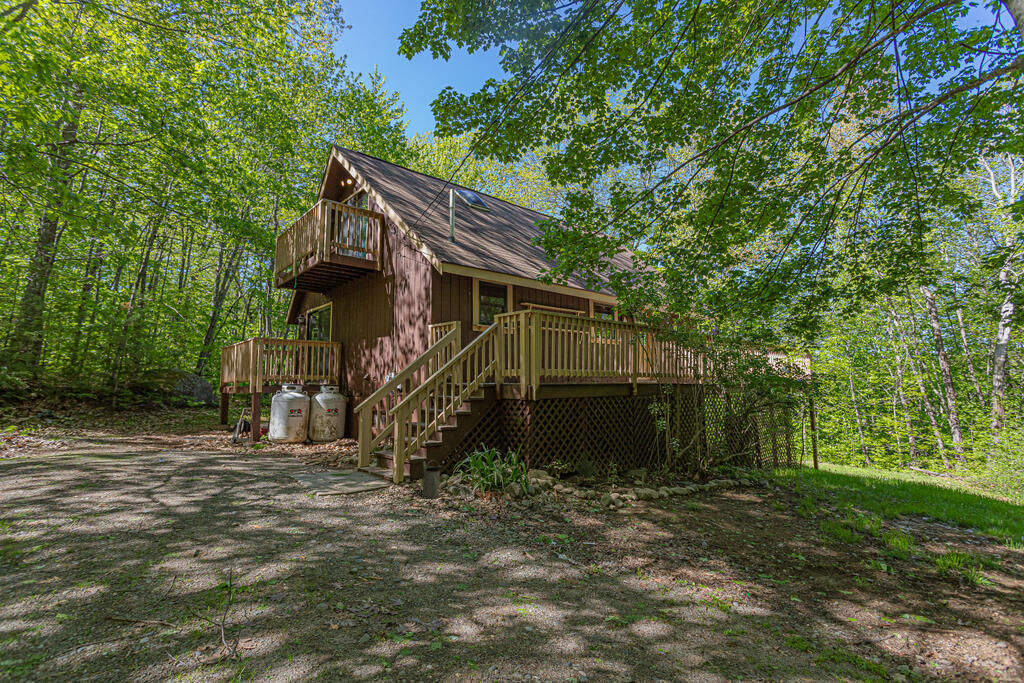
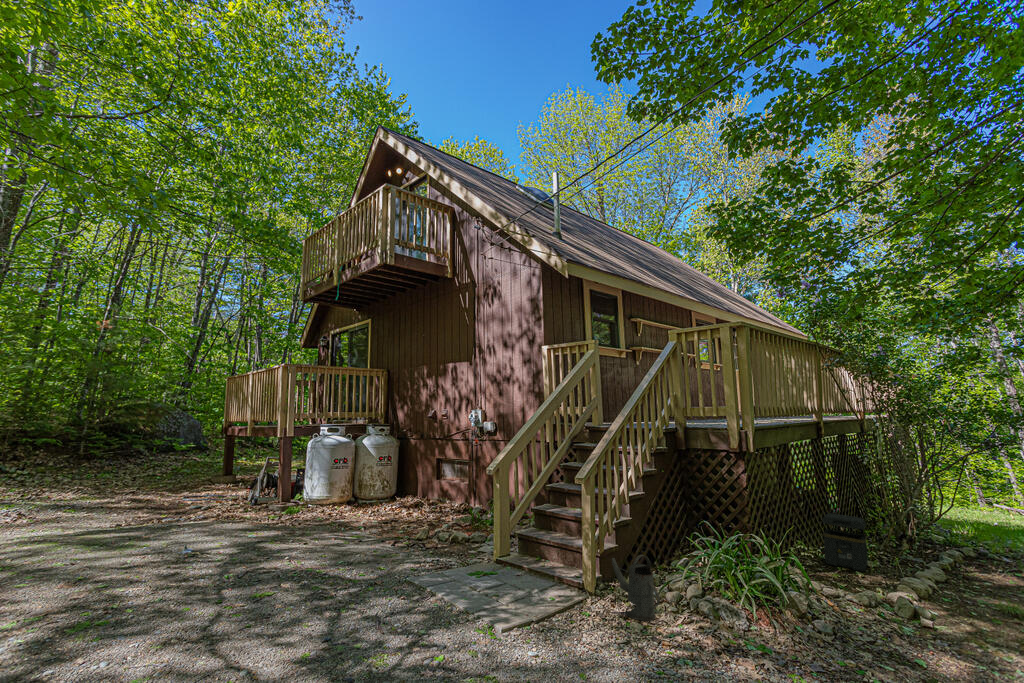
toolbox: none [618,446,650,485] -> present [823,513,868,571]
potted tree: present [575,454,596,490] -> none [786,525,828,584]

